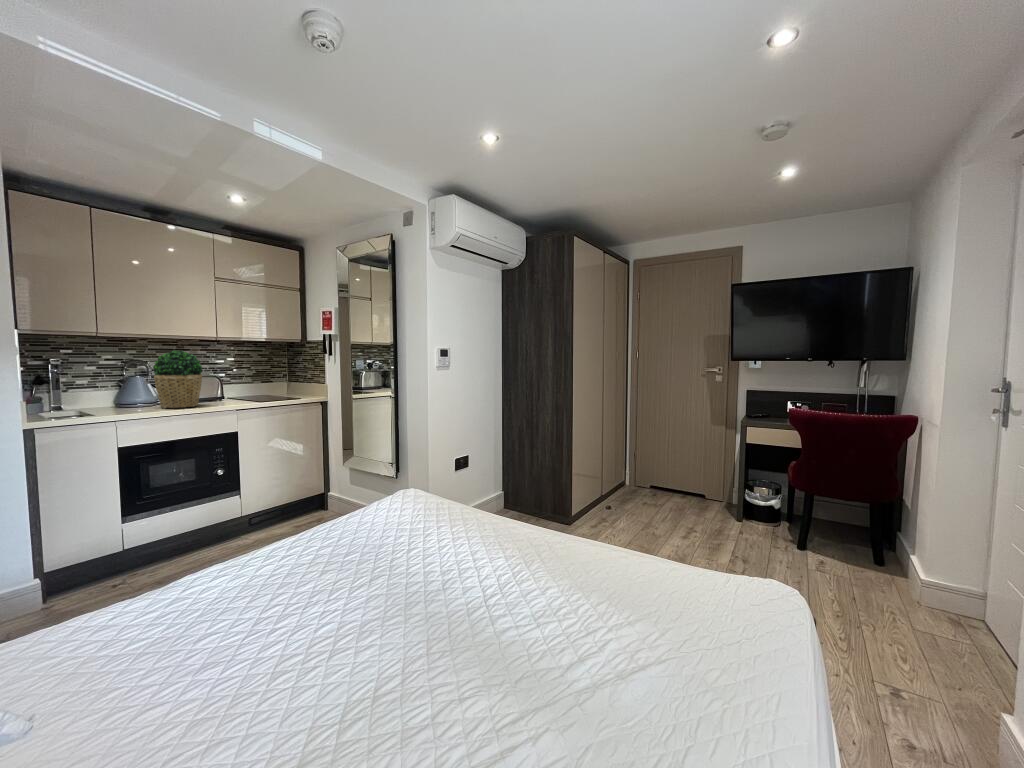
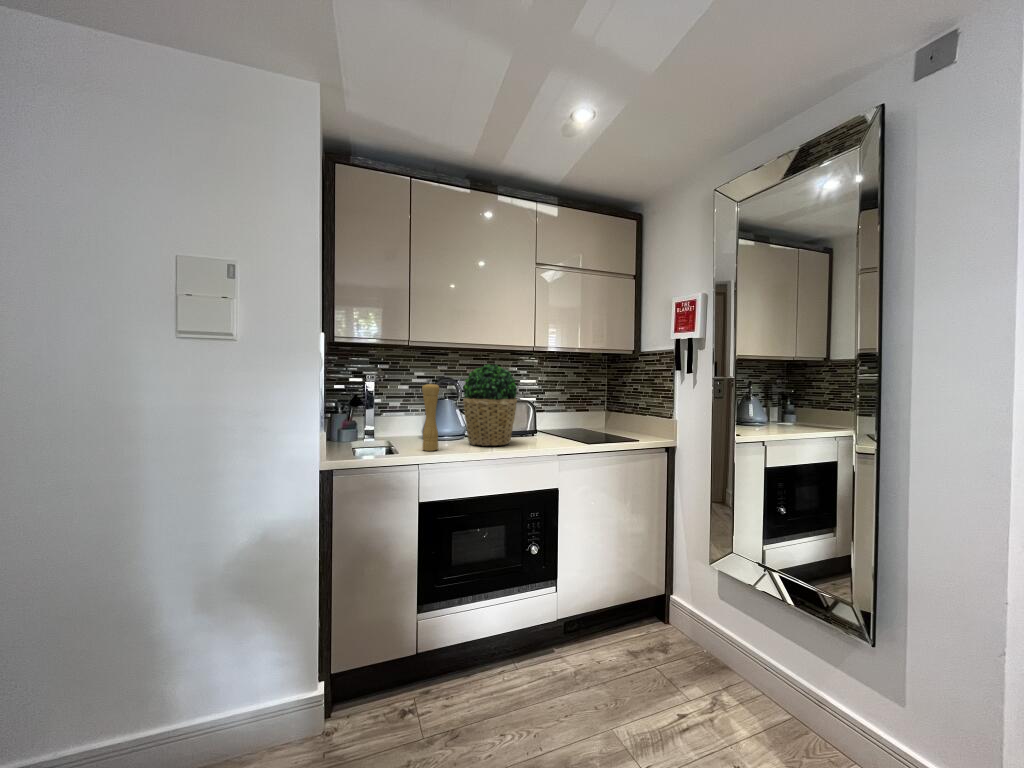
pepper mill: none [114,365,133,413] -> present [422,383,439,451]

